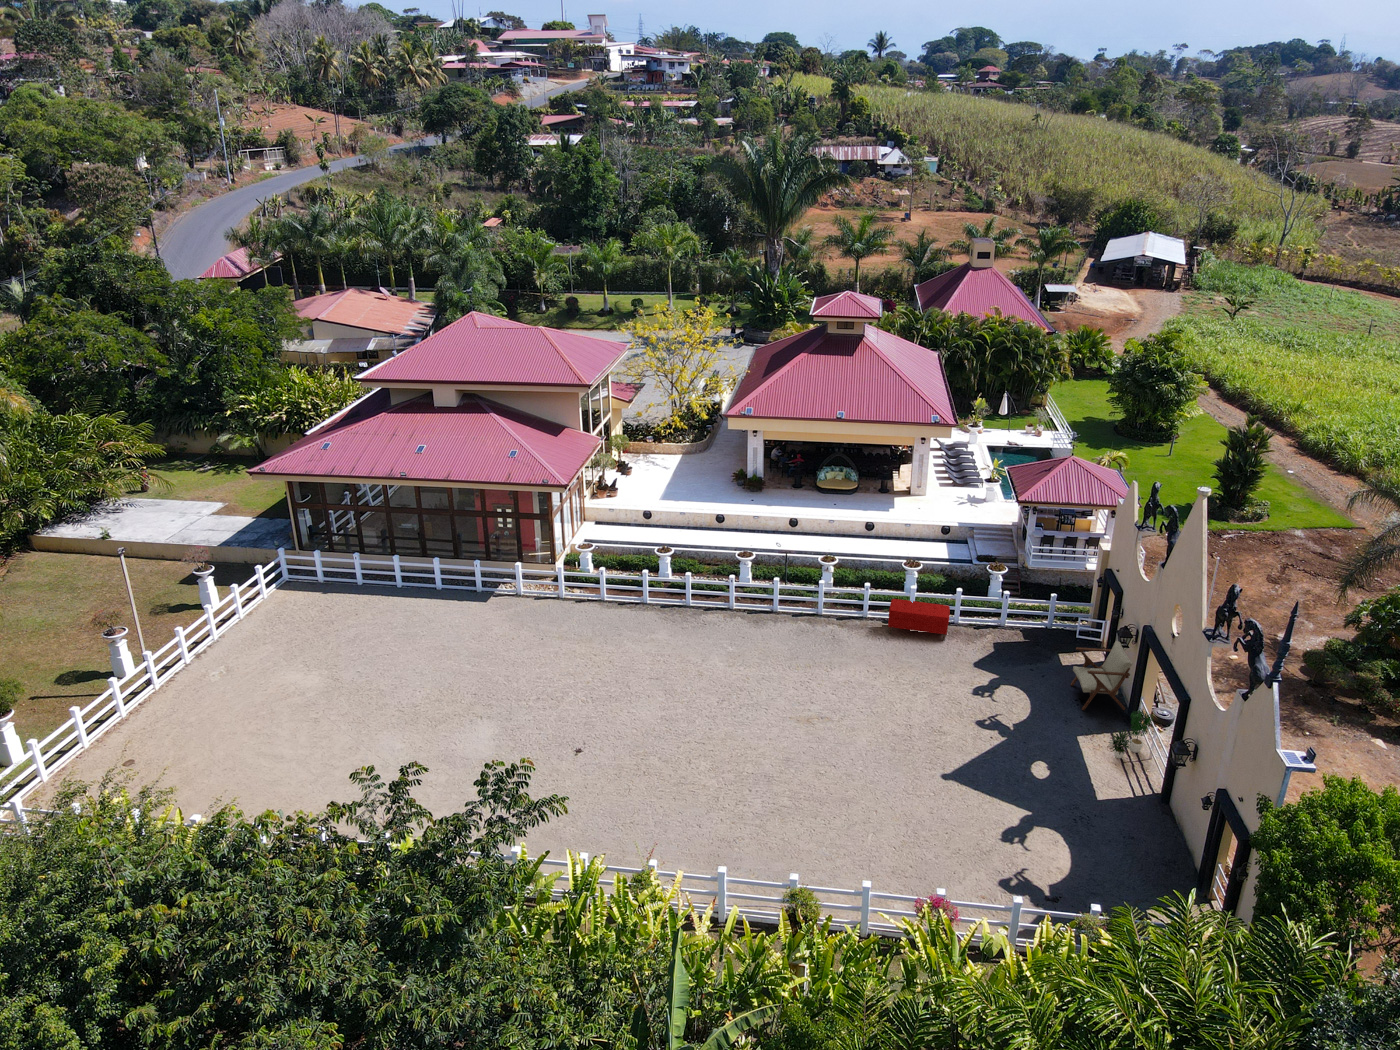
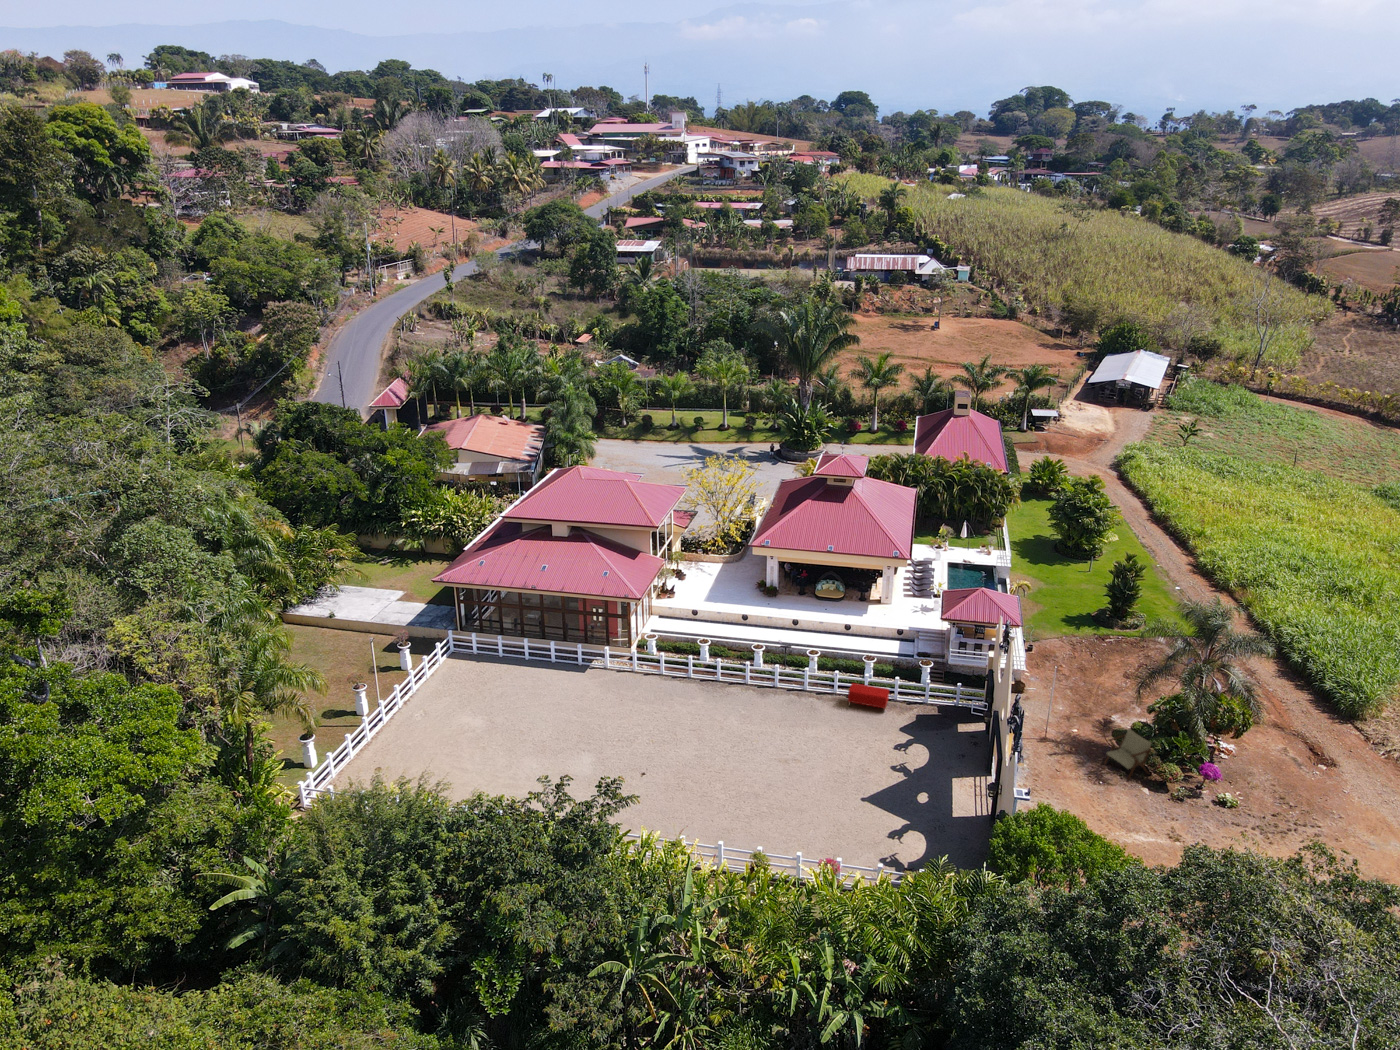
lounge chair: present [1071,641,1133,710] -> present [1104,729,1151,780]
potted plant: present [1109,708,1153,759] -> none [967,763,996,794]

